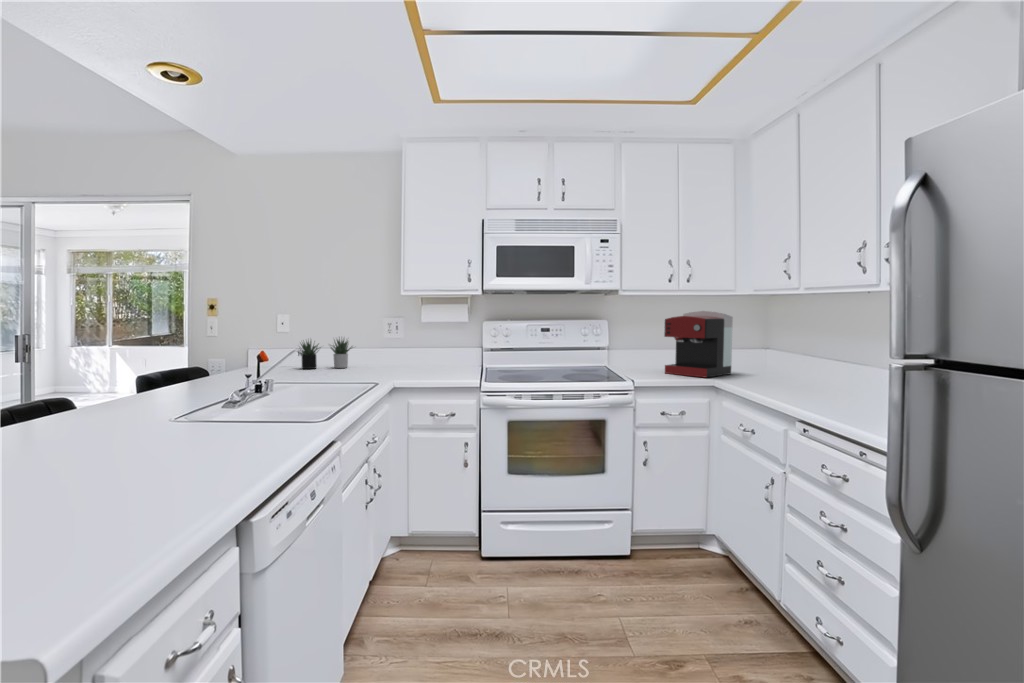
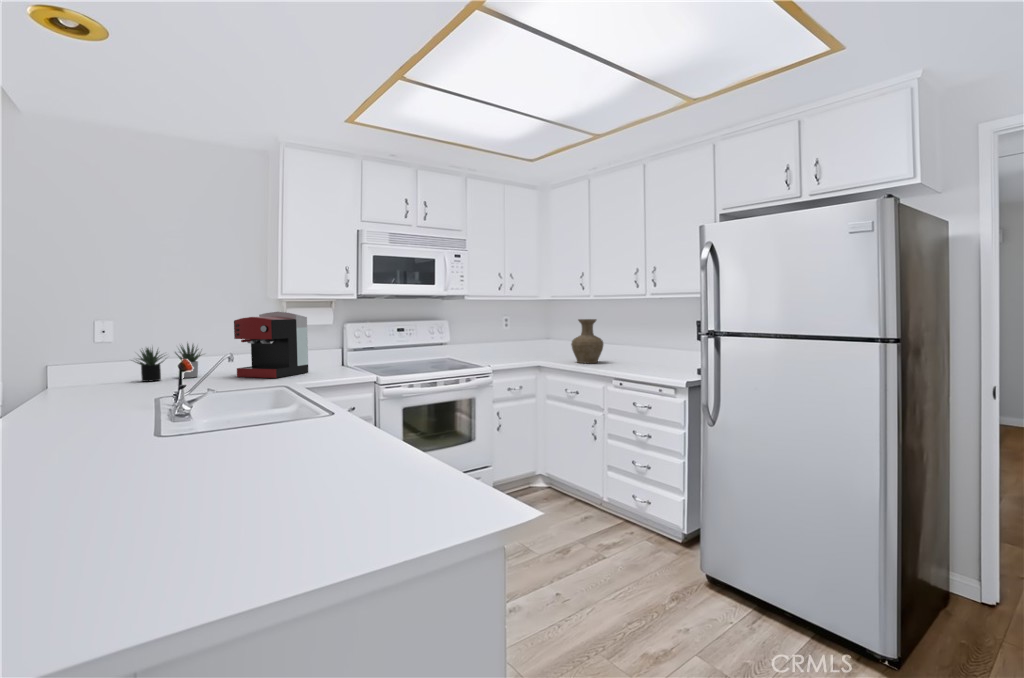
coffee maker: present [664,311,733,378] -> present [234,312,308,378]
vase: none [766,322,822,389] -> present [571,319,603,363]

